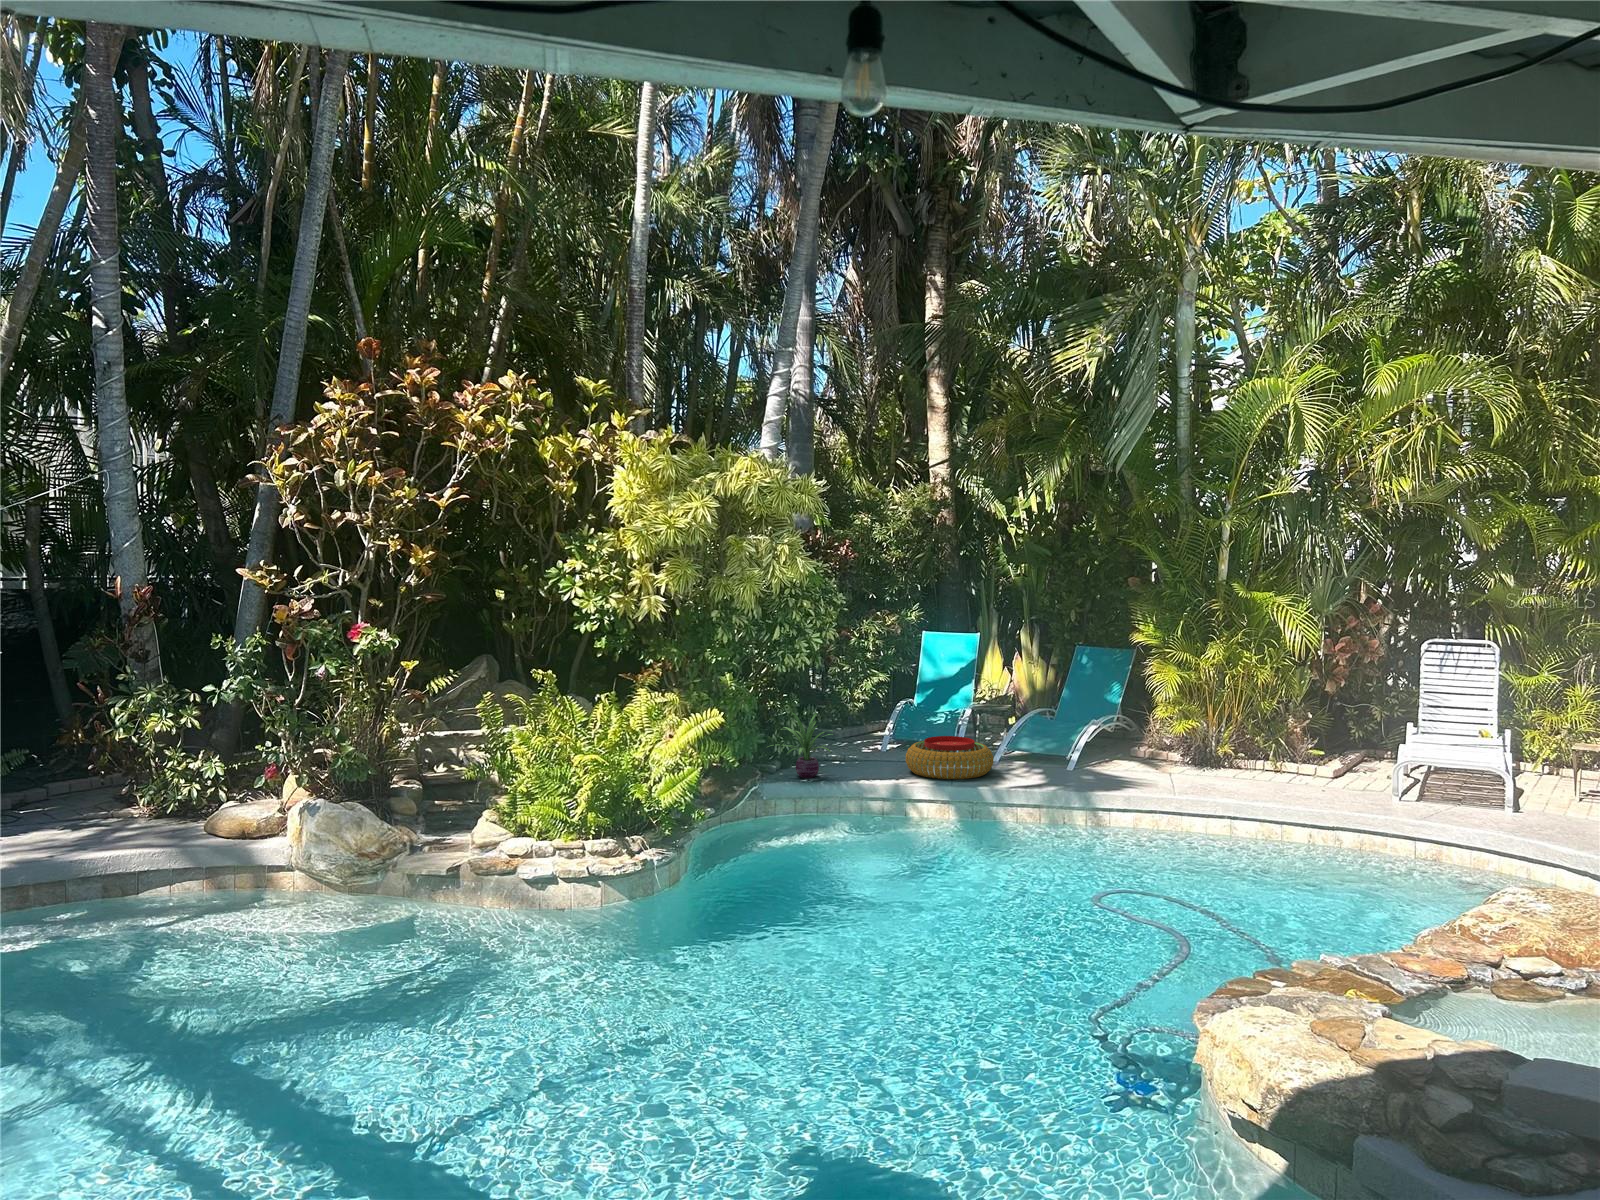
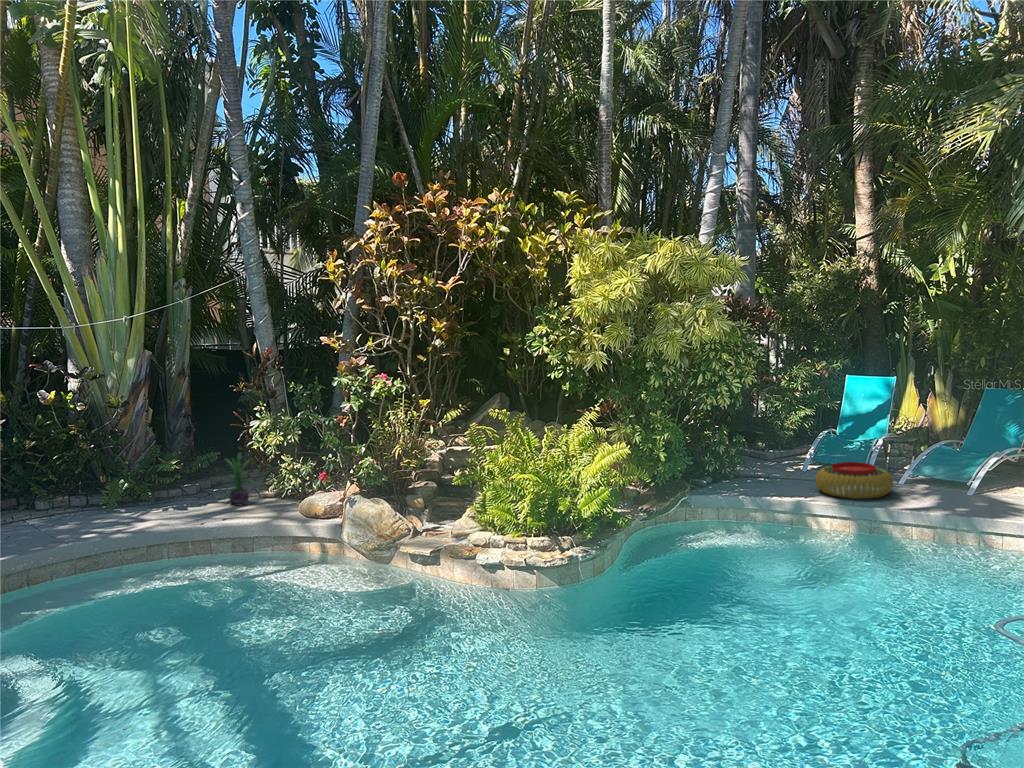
decorative plant: present [784,713,831,778] -> present [220,453,256,506]

